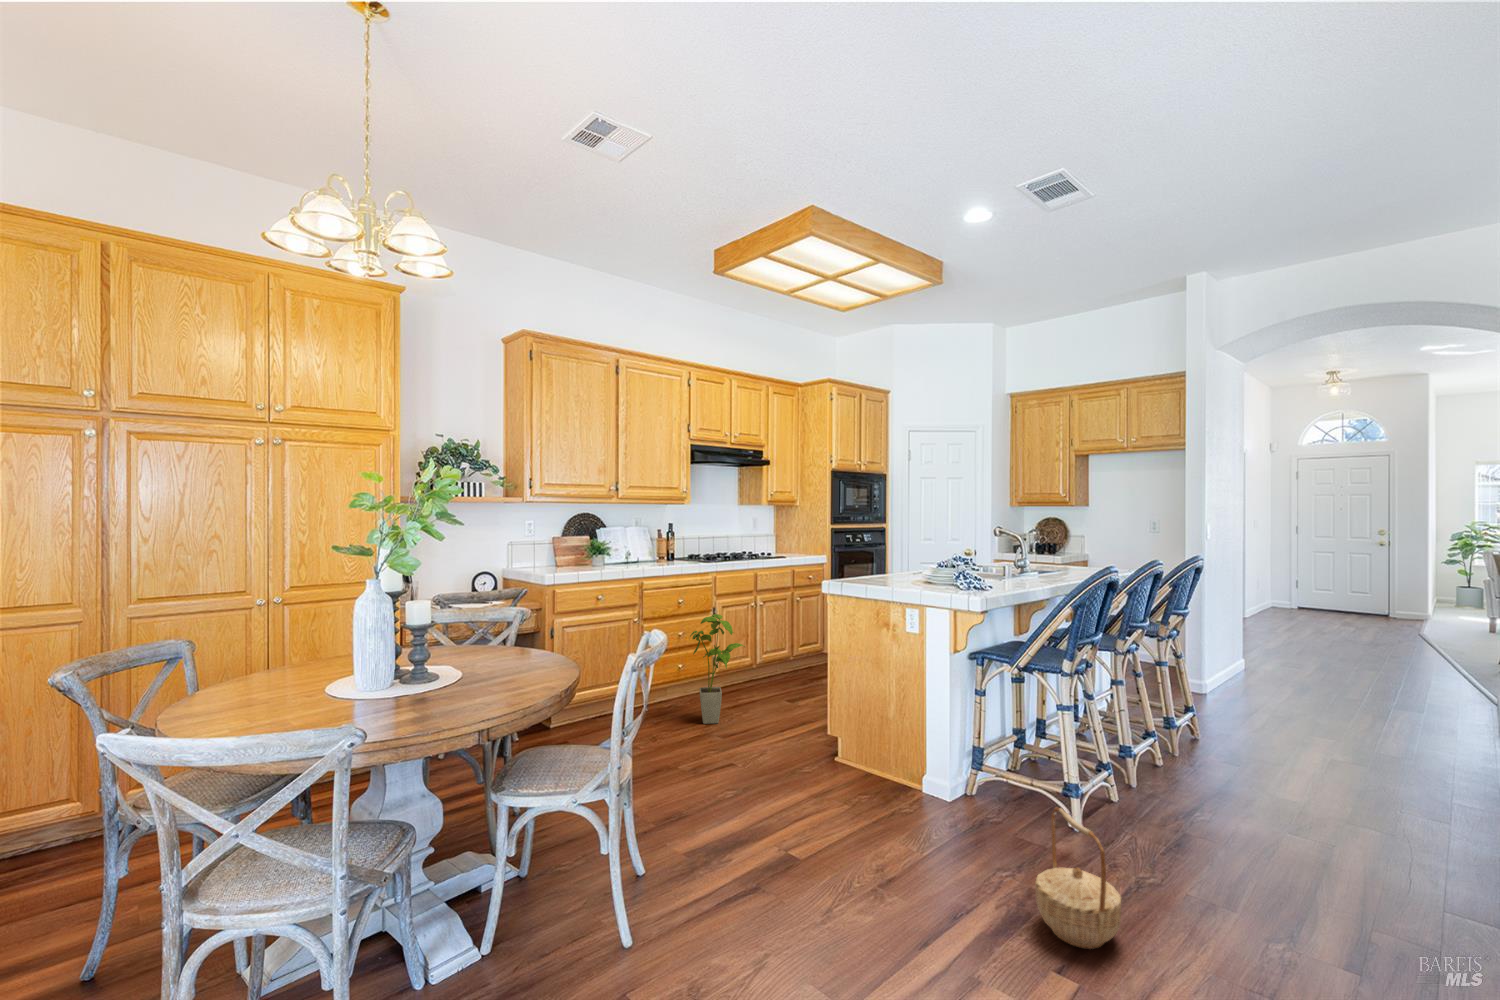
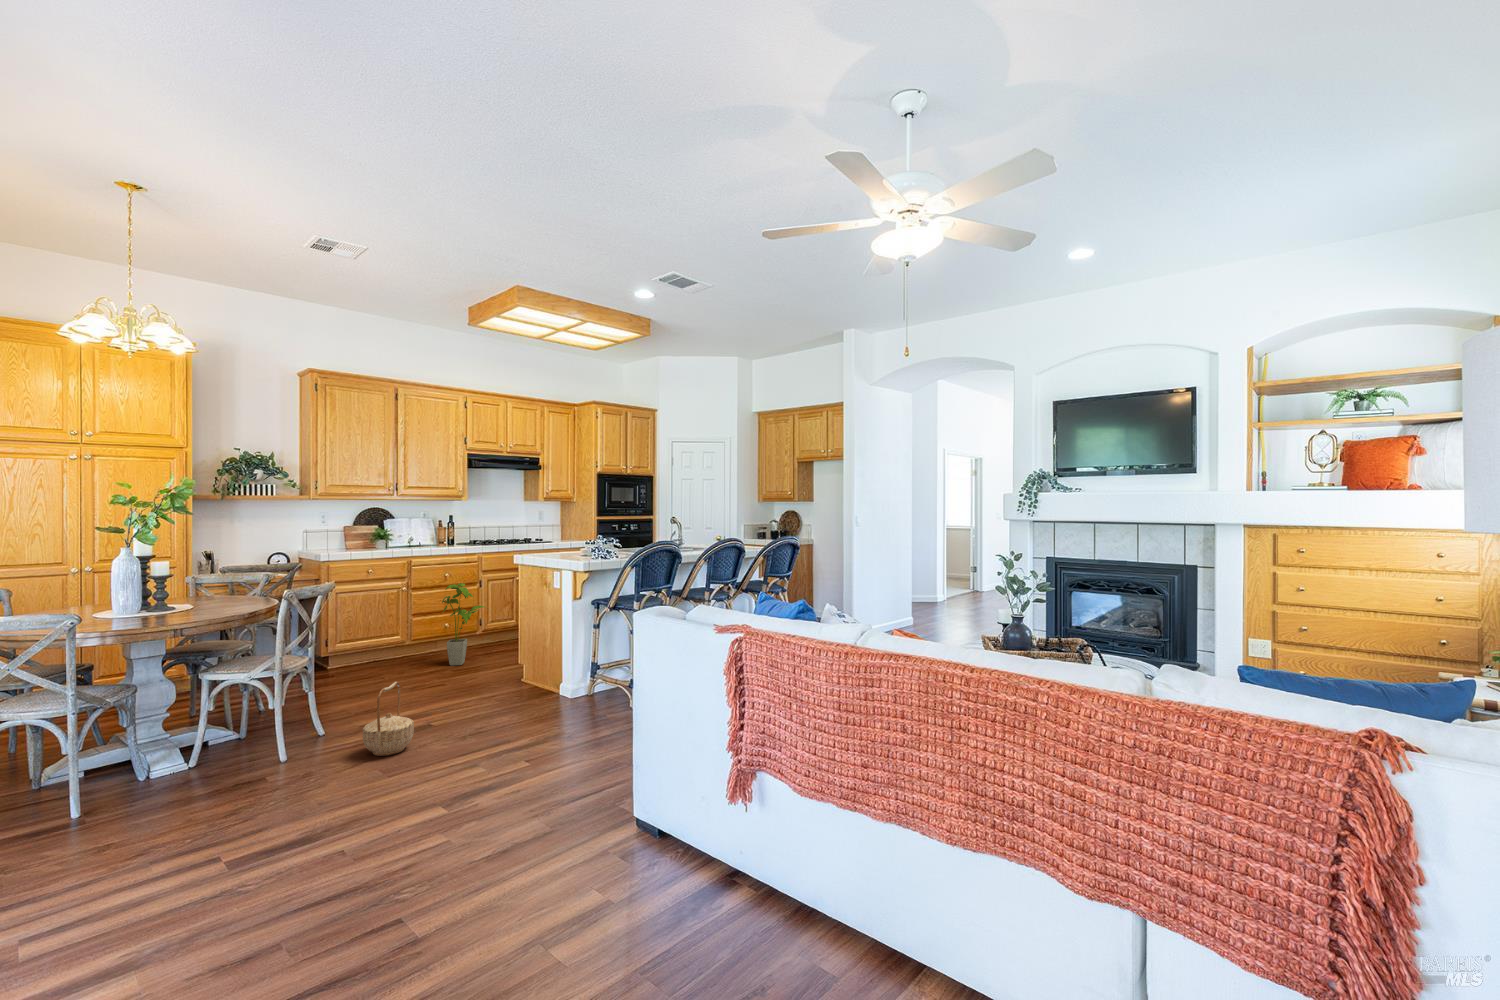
basket: present [1035,808,1122,949] -> present [363,682,414,756]

